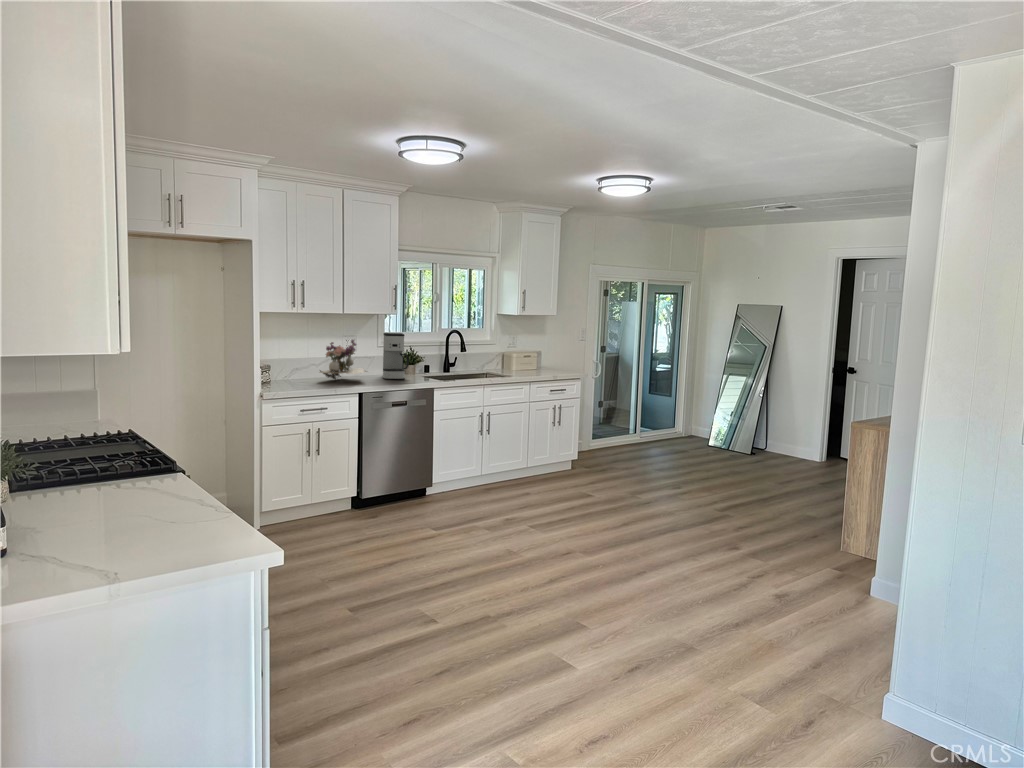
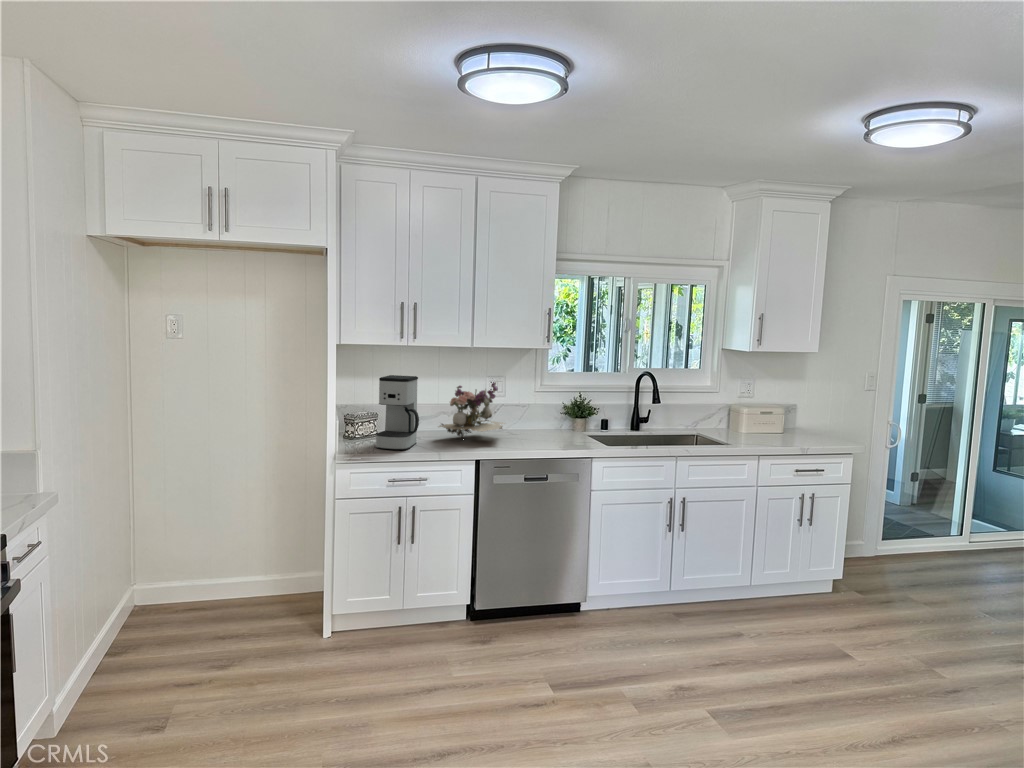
coffee maker: present [383,333,409,379] -> present [376,375,419,450]

